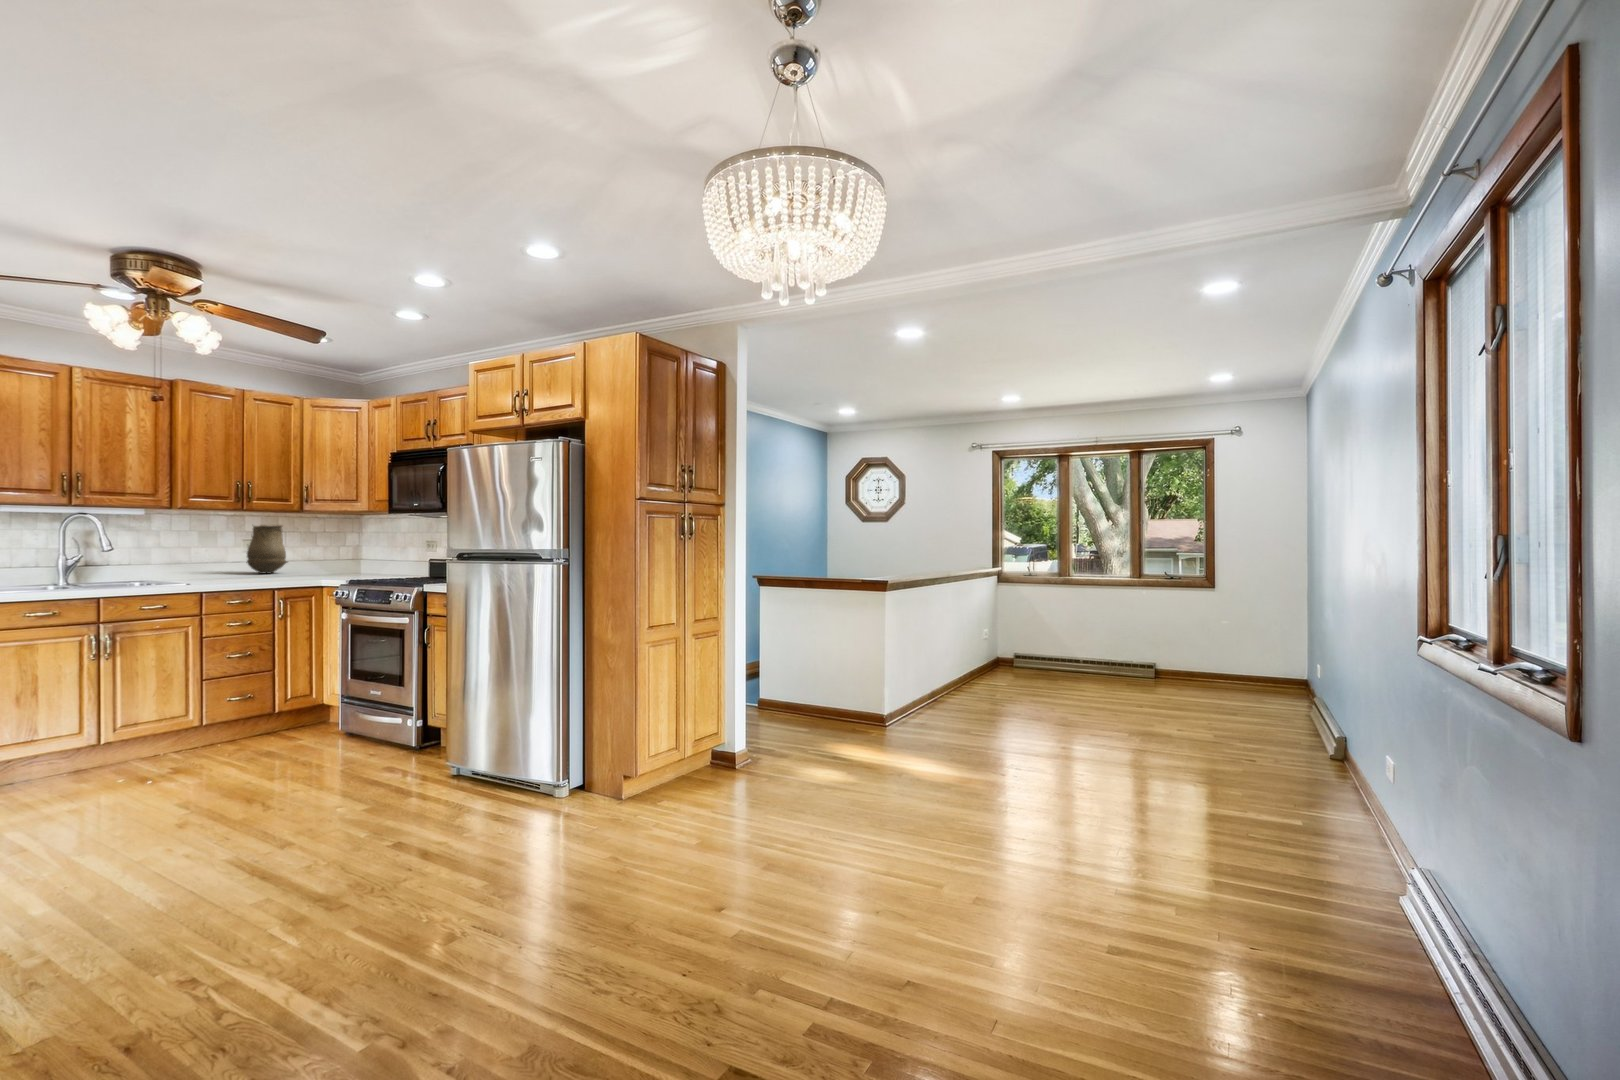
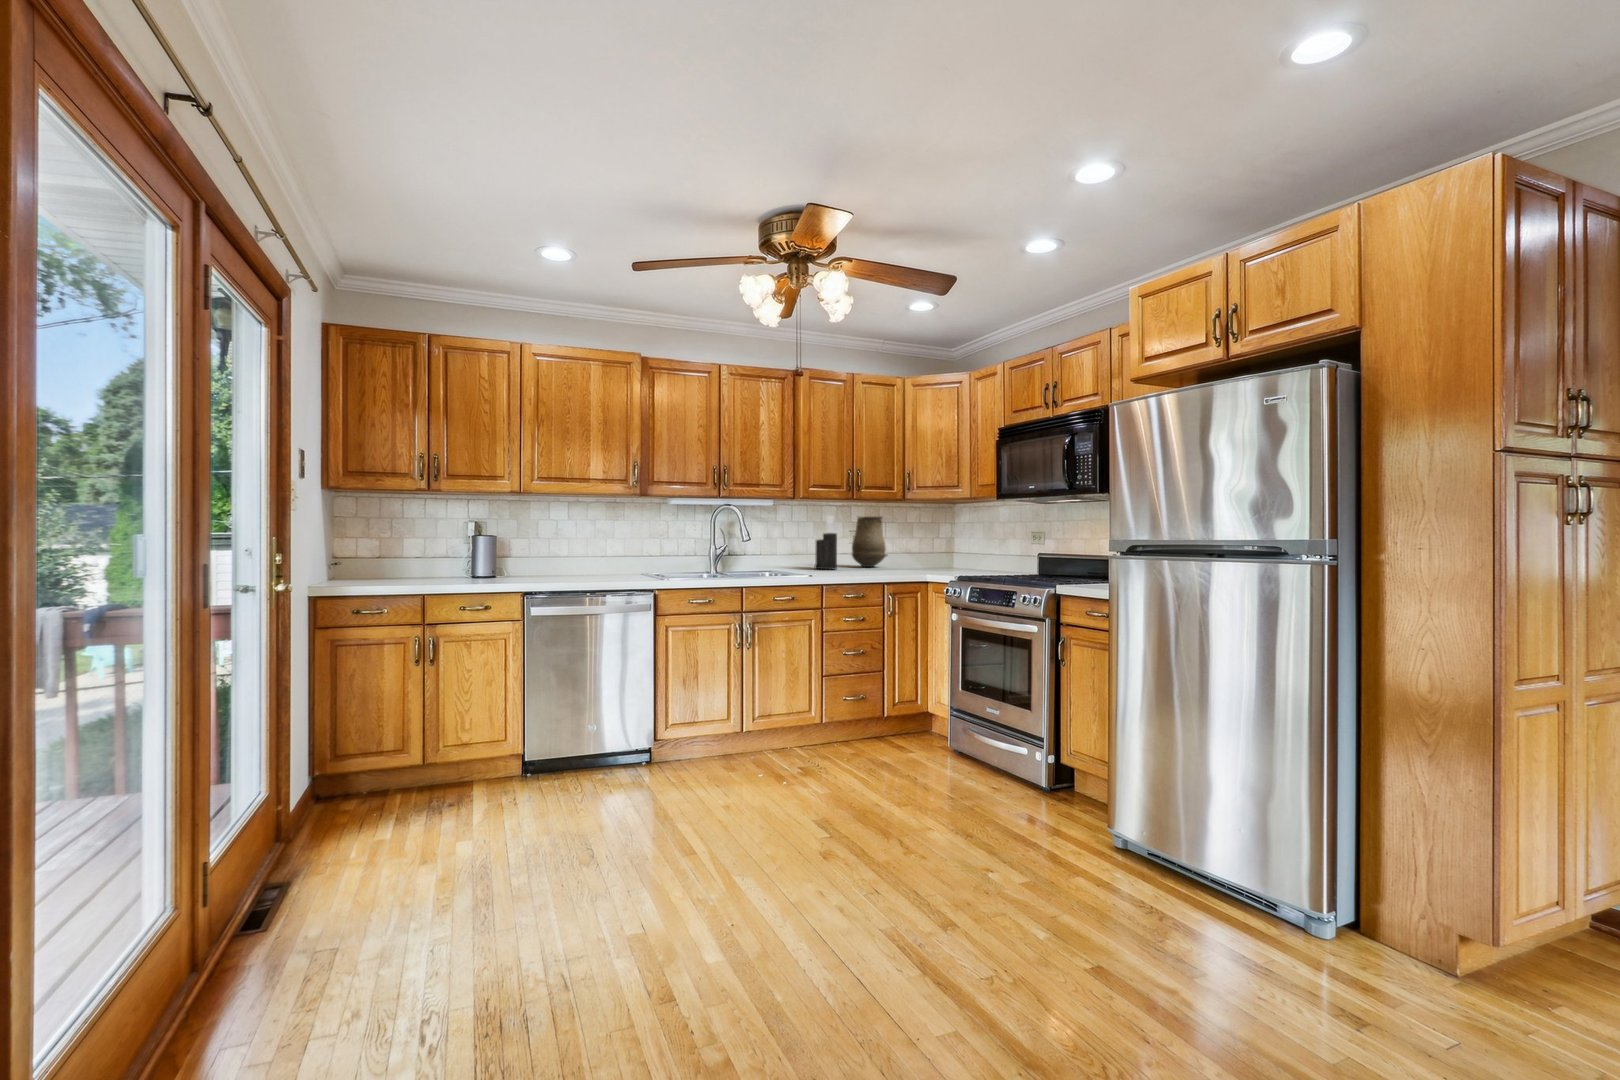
knife block: none [199,524,226,577] -> present [815,515,837,569]

